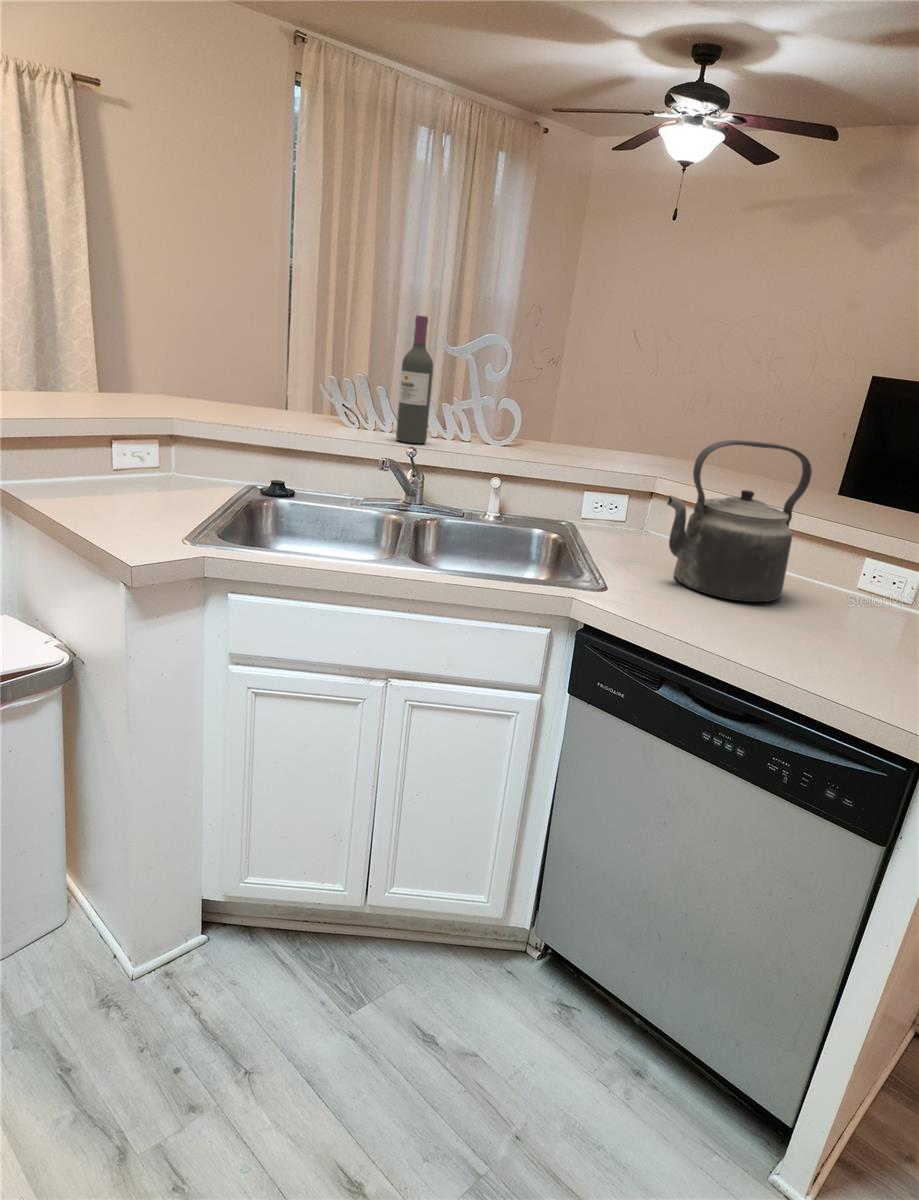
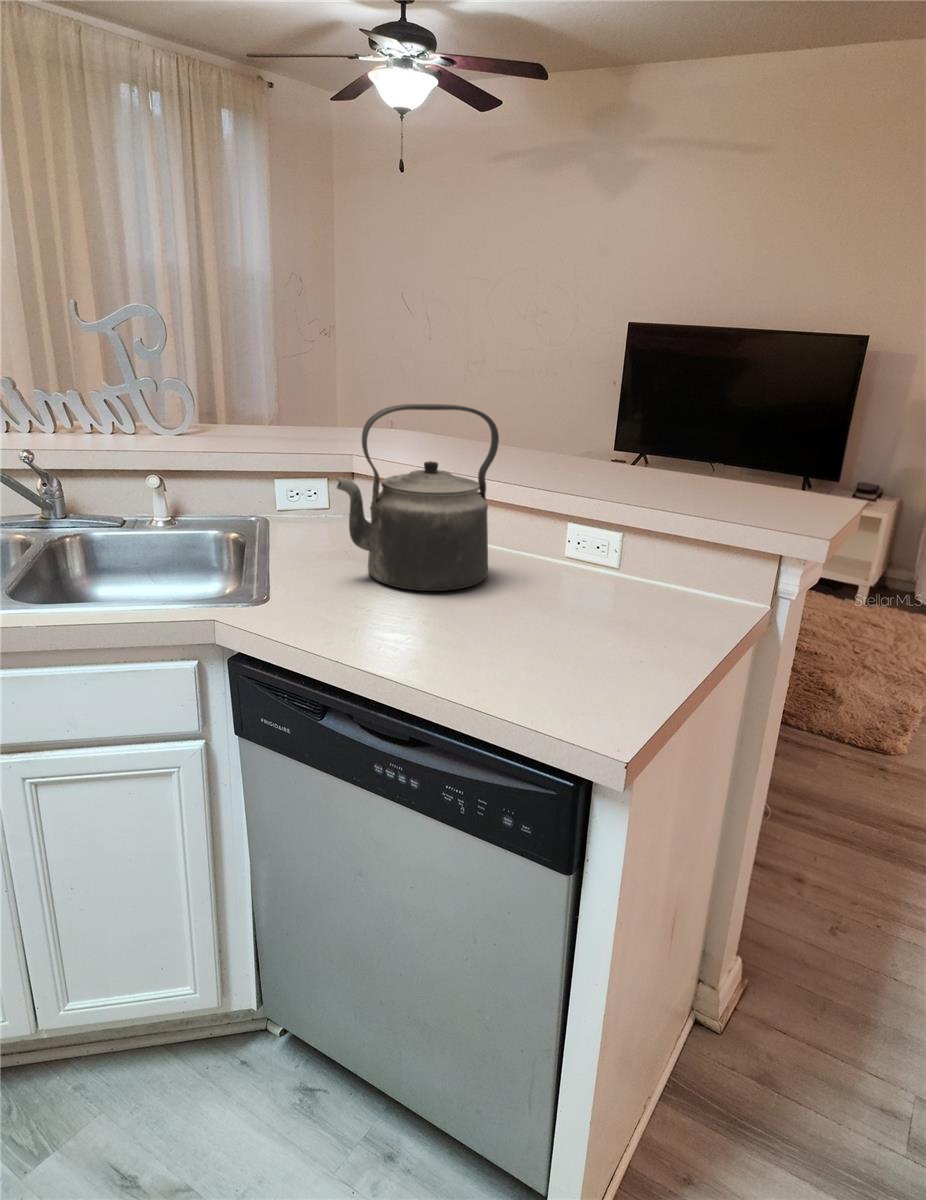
wine bottle: present [396,316,433,443] -> none [22,285,77,444]

